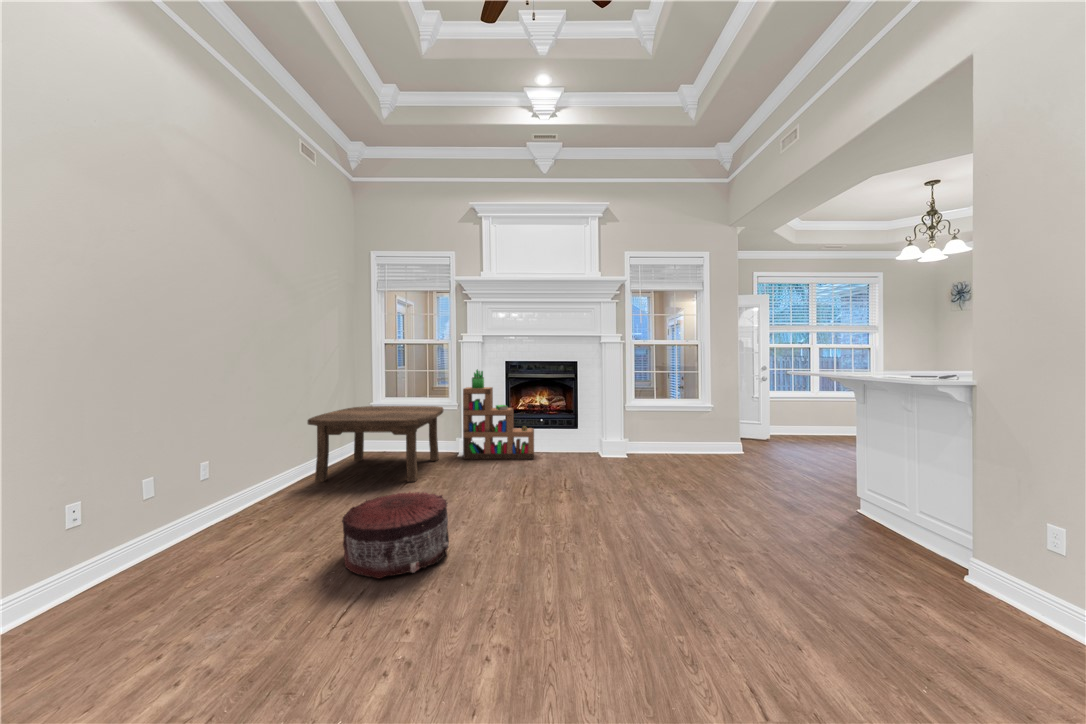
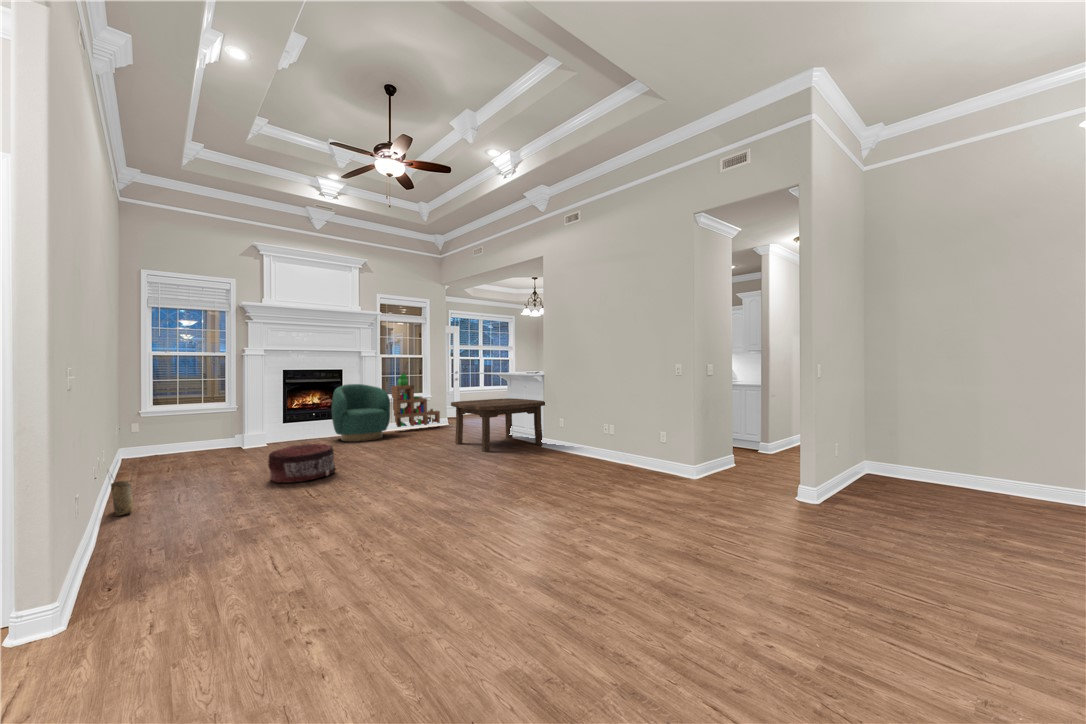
bookshelf: present [463,369,534,459] -> present [391,374,440,432]
armchair: none [552,383,633,470] -> present [332,384,390,442]
coffee table: present [308,406,443,482] -> present [451,398,545,452]
woven basket: none [100,508,157,587] -> present [111,481,134,516]

